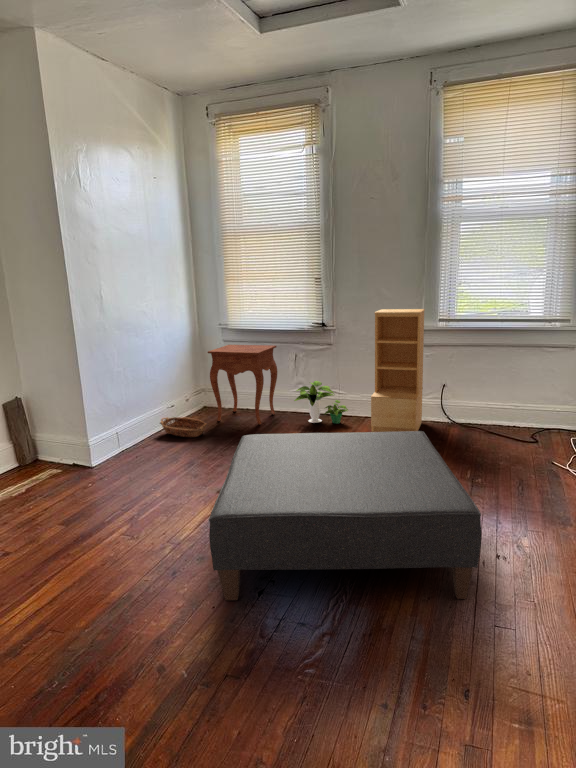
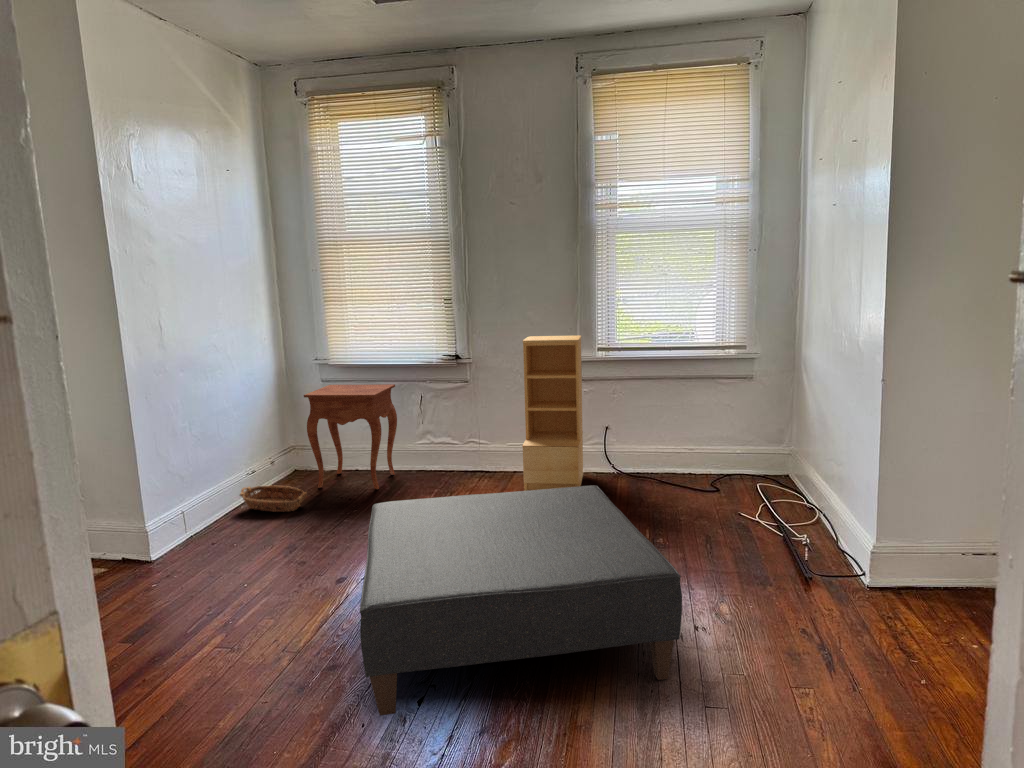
potted plant: present [294,381,348,424] -> none [421,429,493,483]

